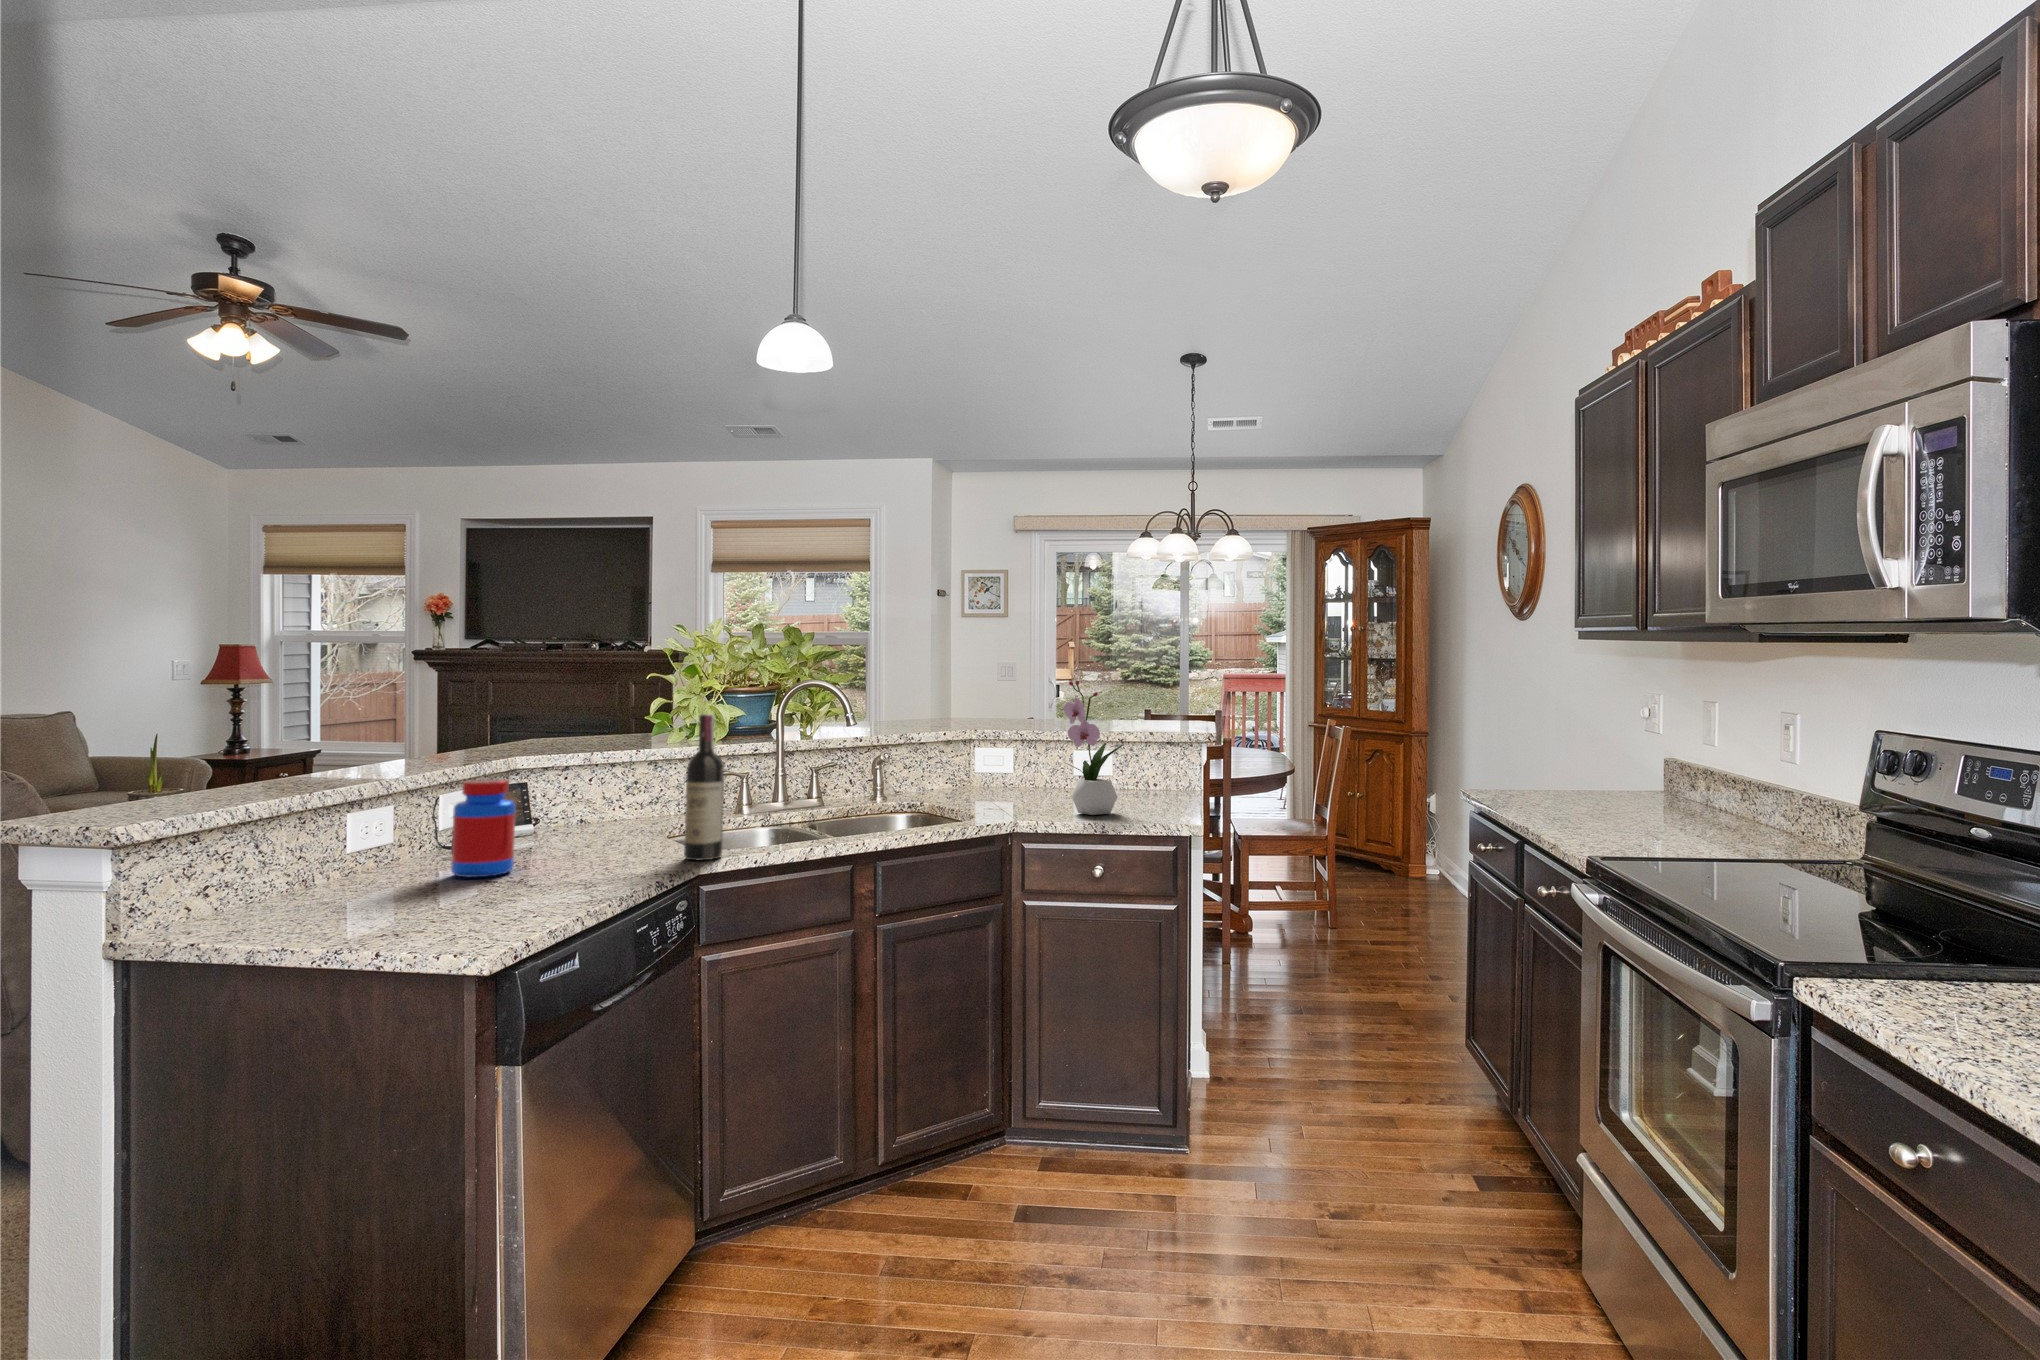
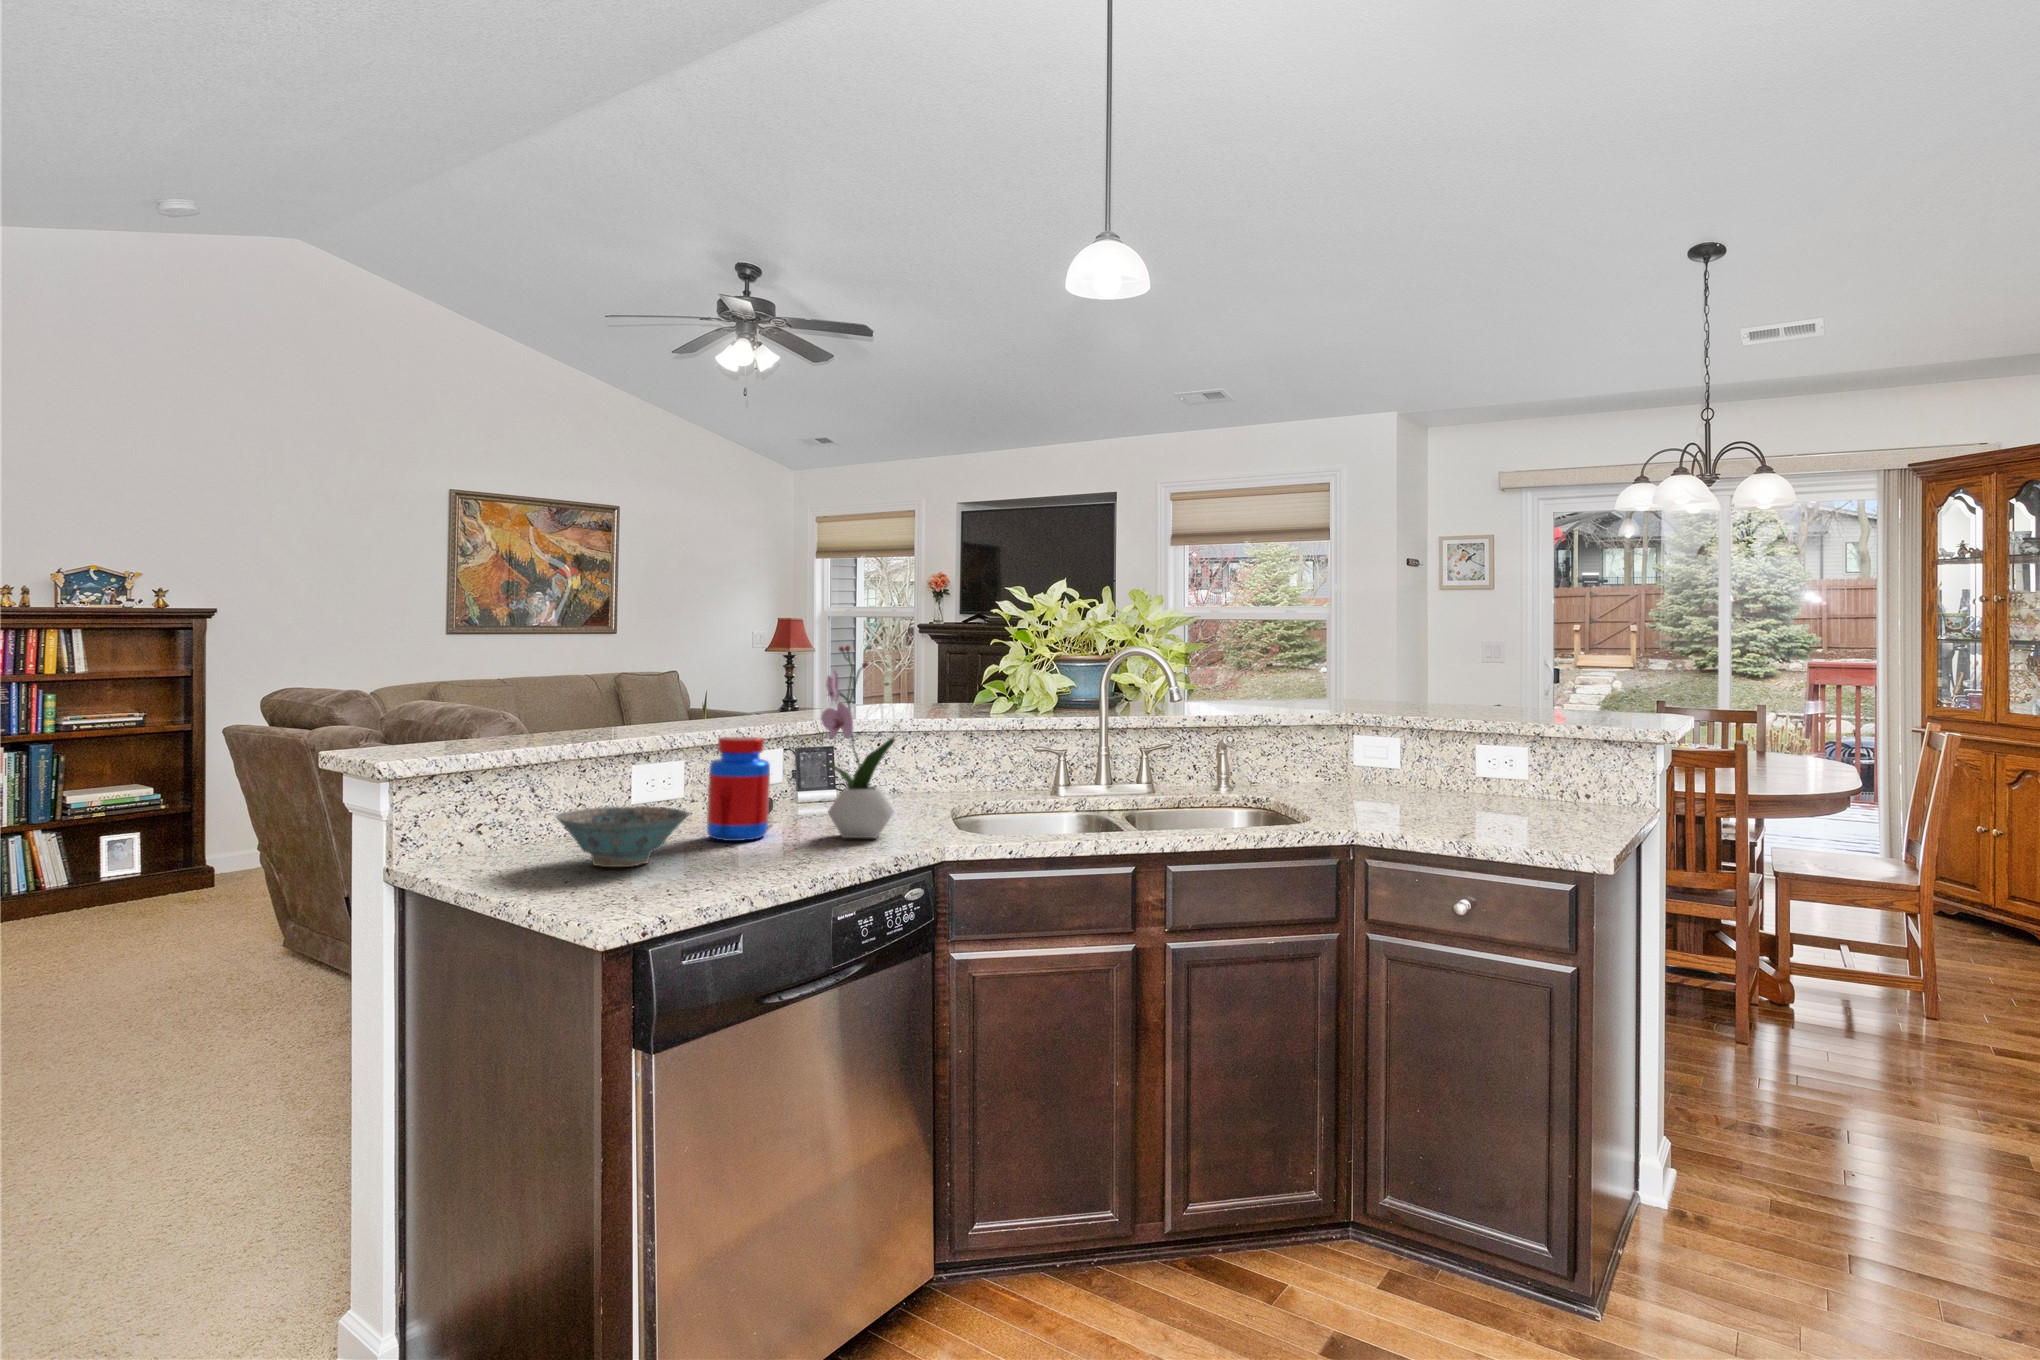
flower arrangement: present [1064,681,1123,815] -> present [821,646,895,838]
wine bottle: present [684,714,724,860] -> none [934,674,979,846]
ceramic bowl: none [333,851,471,910] -> present [555,806,689,867]

